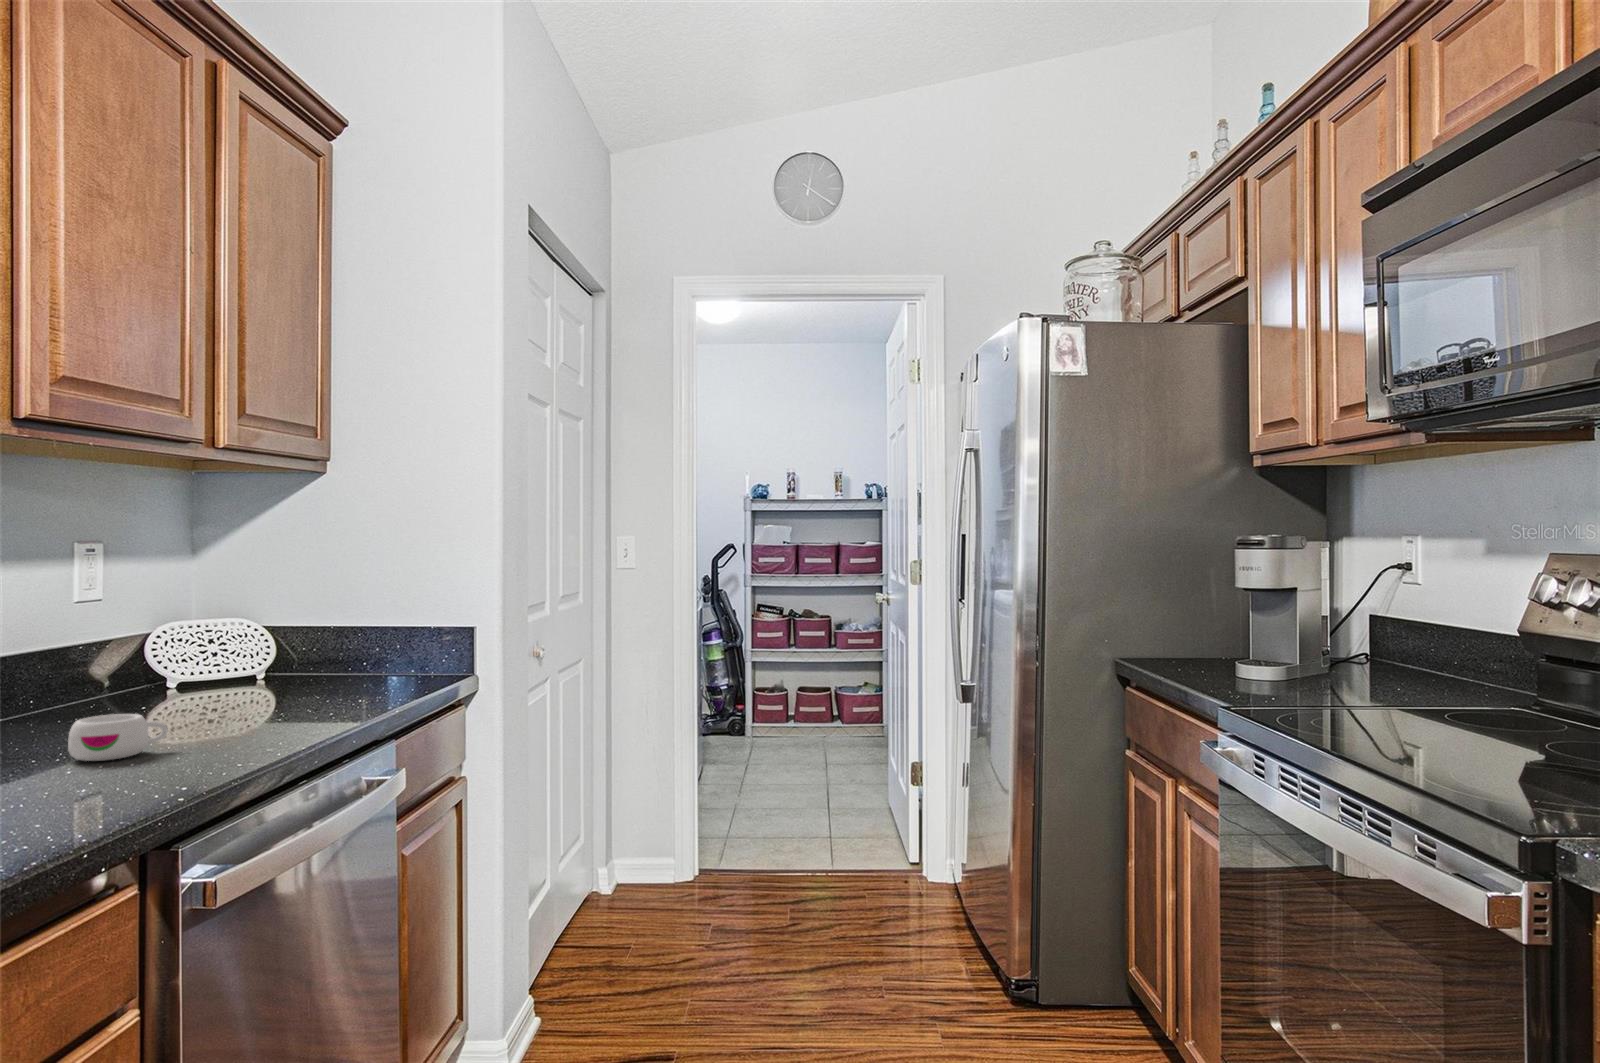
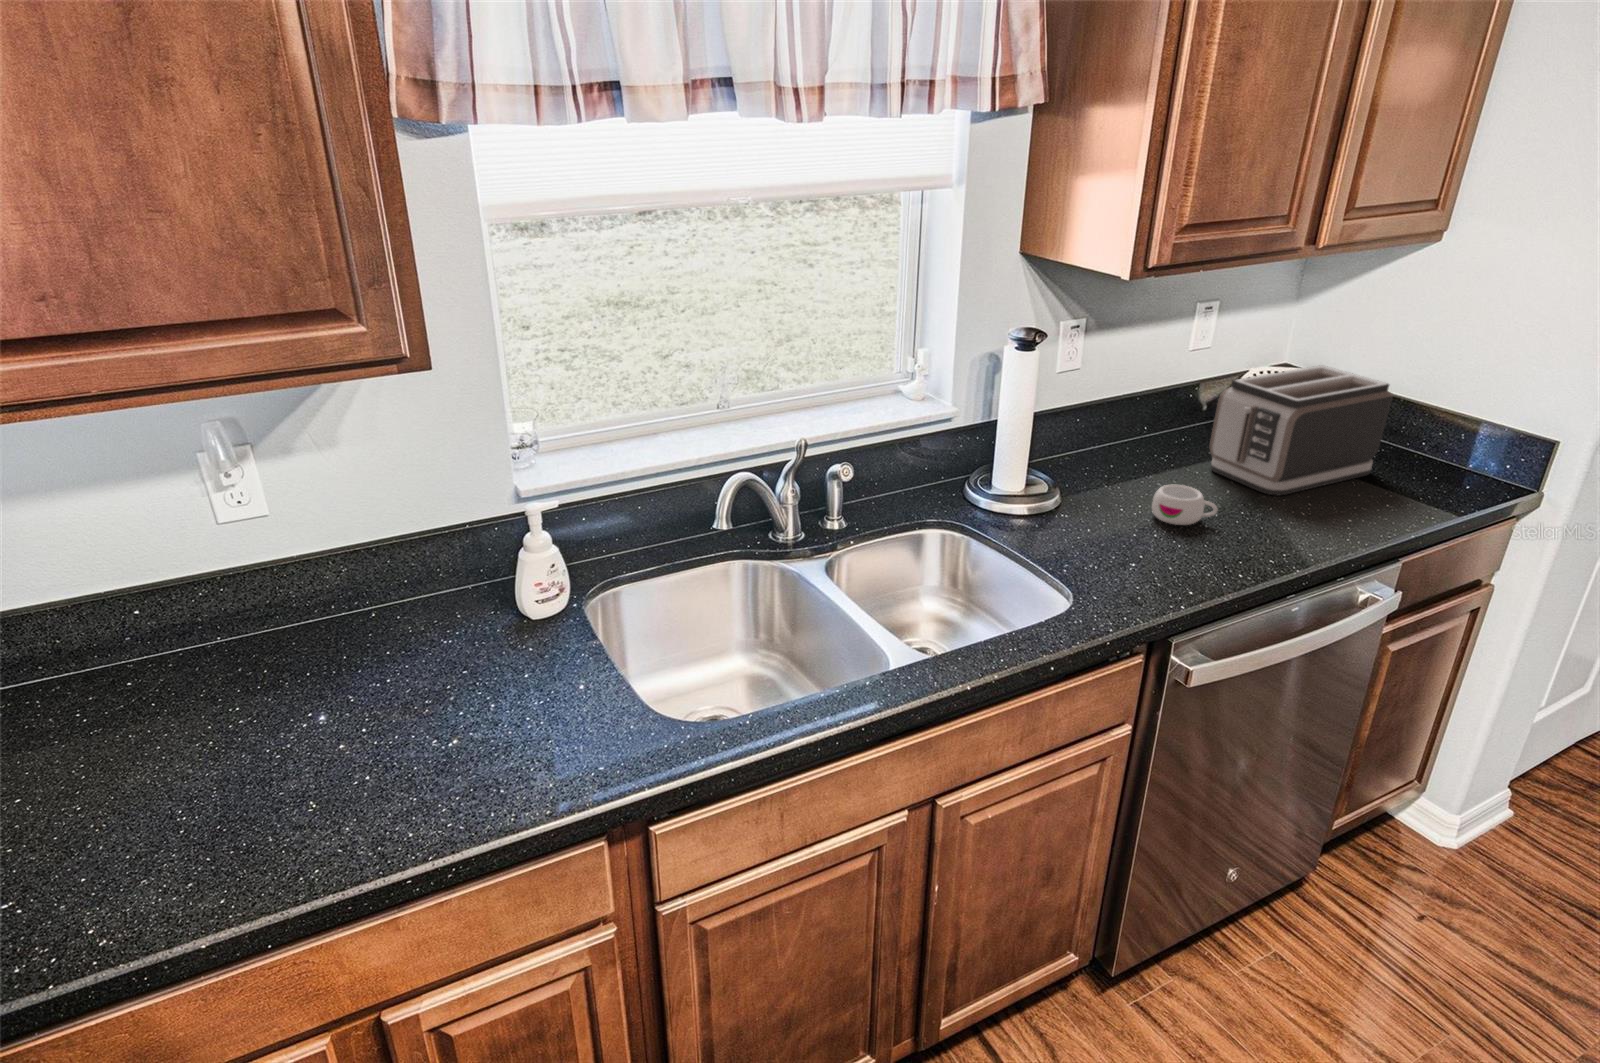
toaster: none [130,597,328,723] -> present [1210,365,1393,496]

